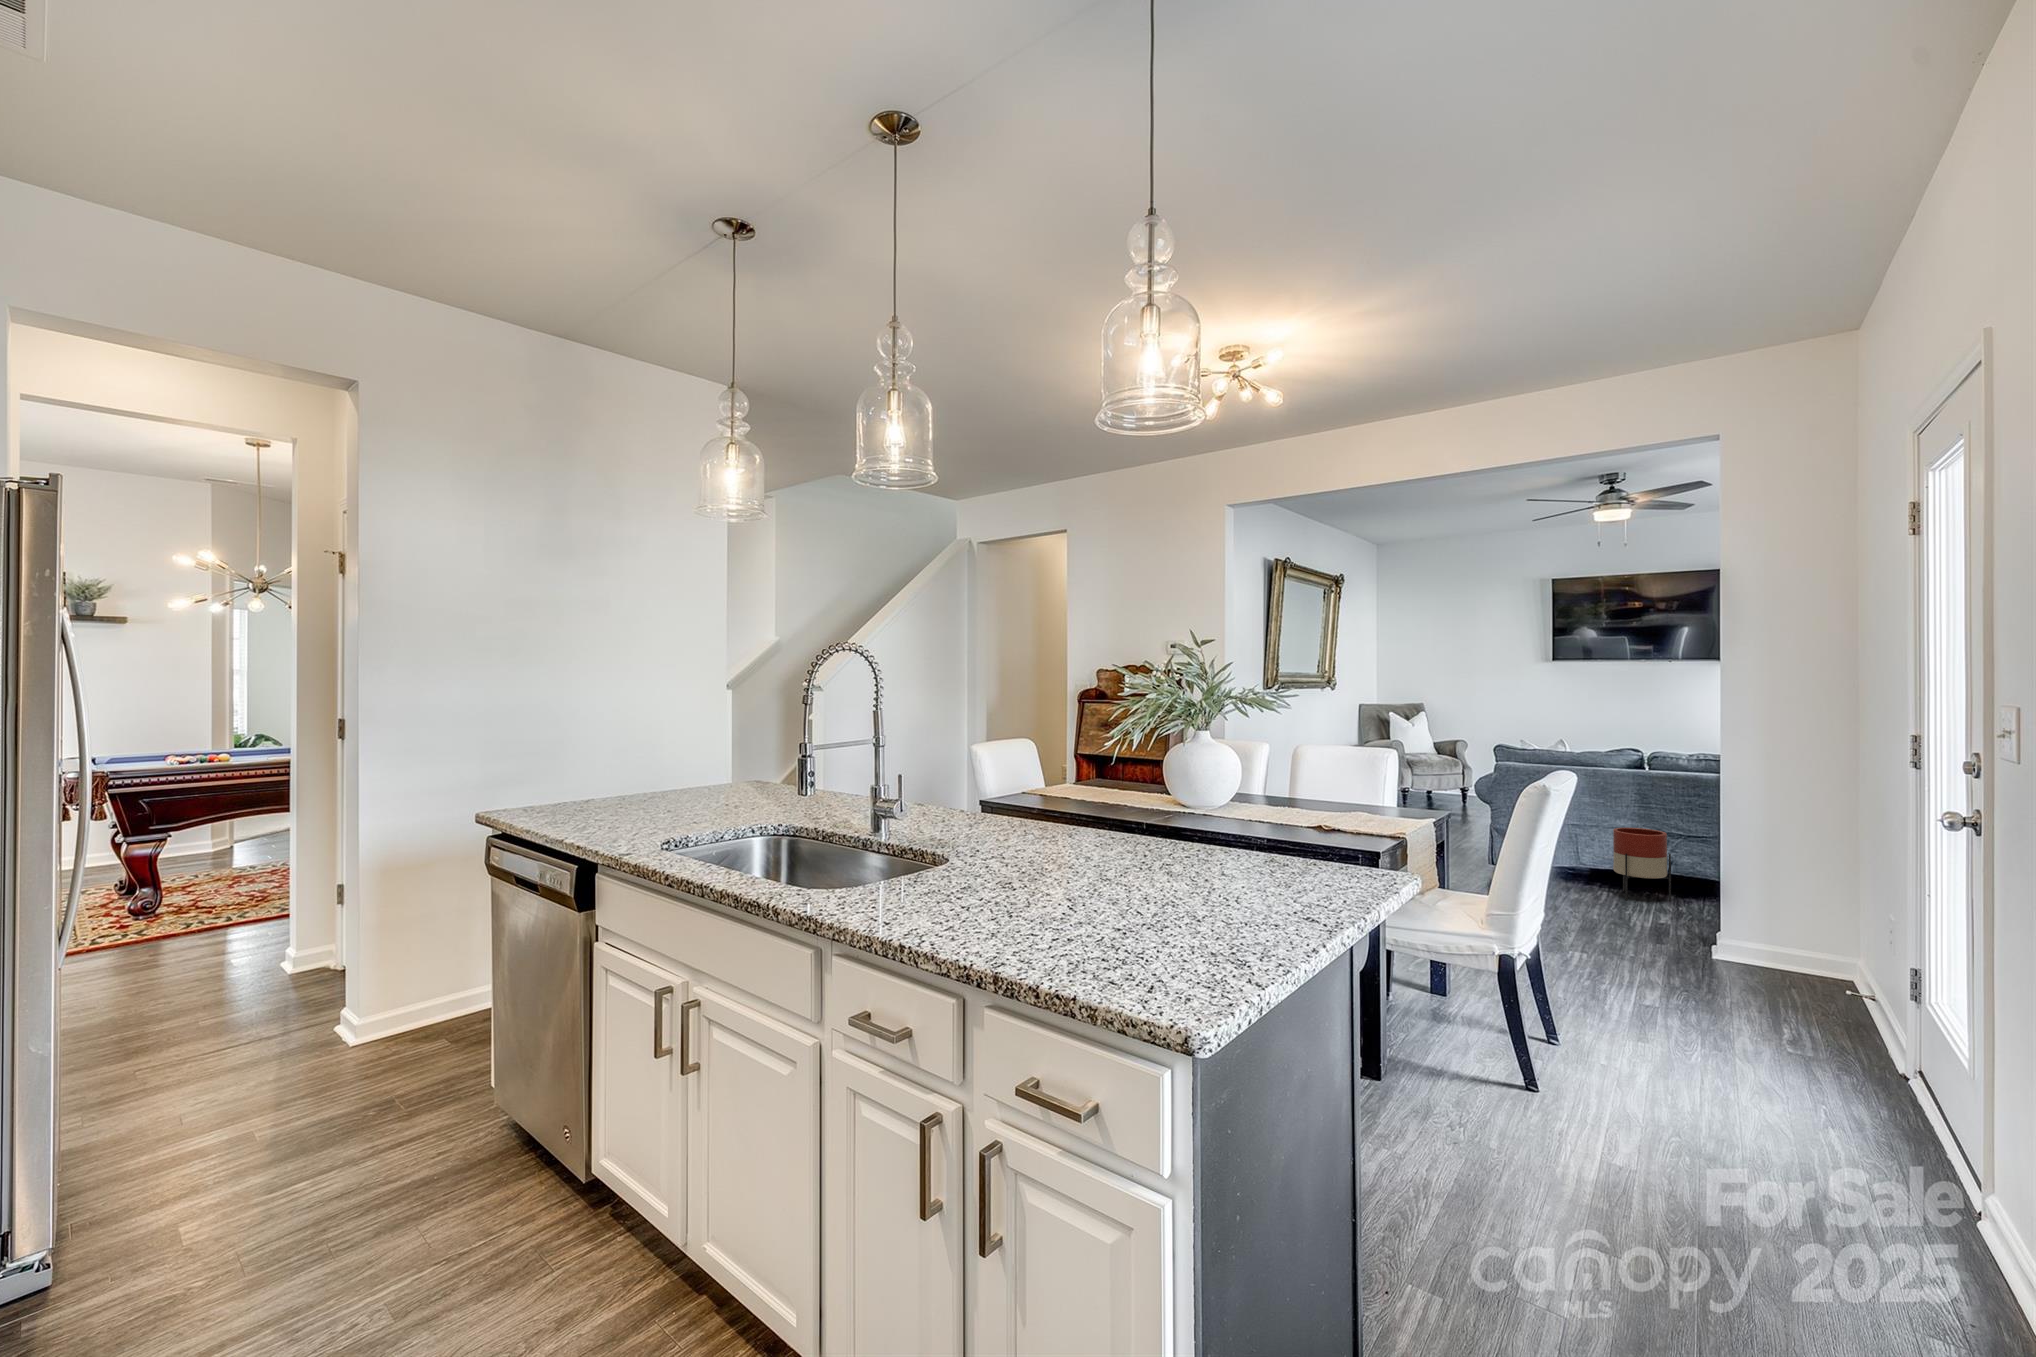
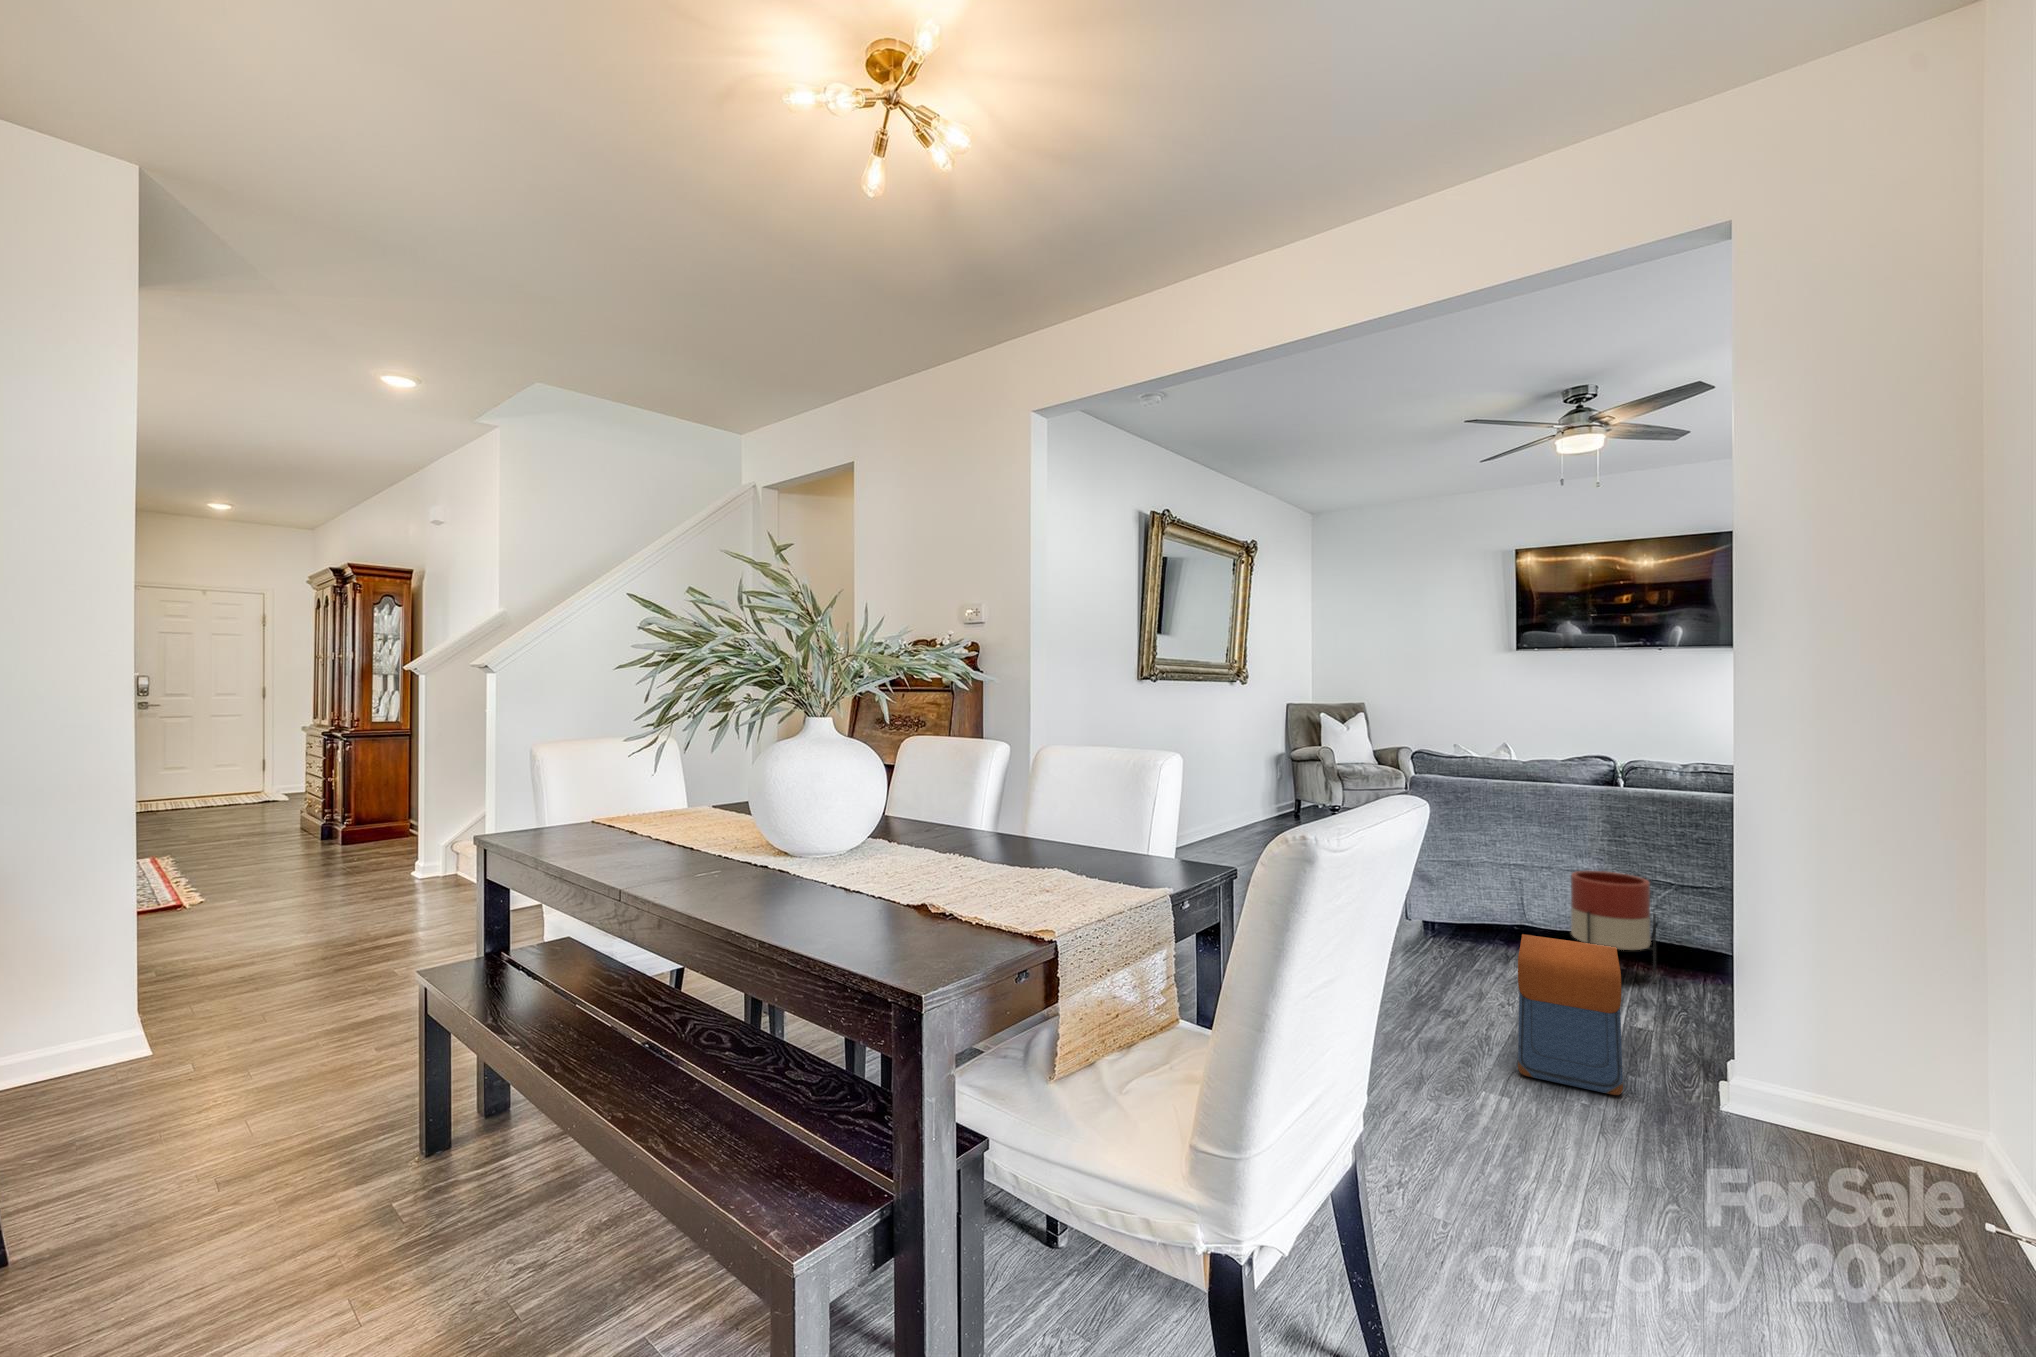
backpack: none [1590,861,1655,952] -> present [1518,934,1623,1095]

